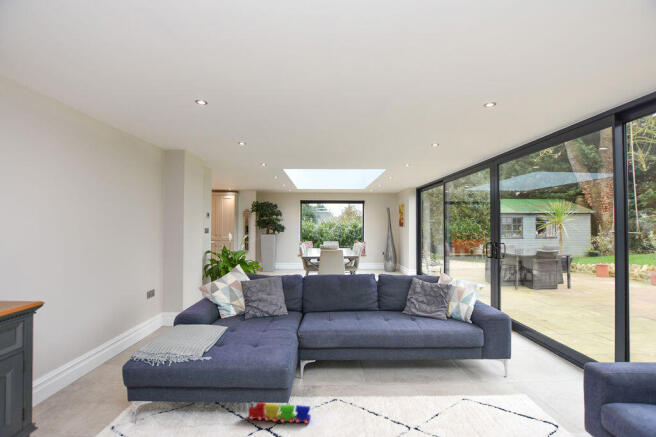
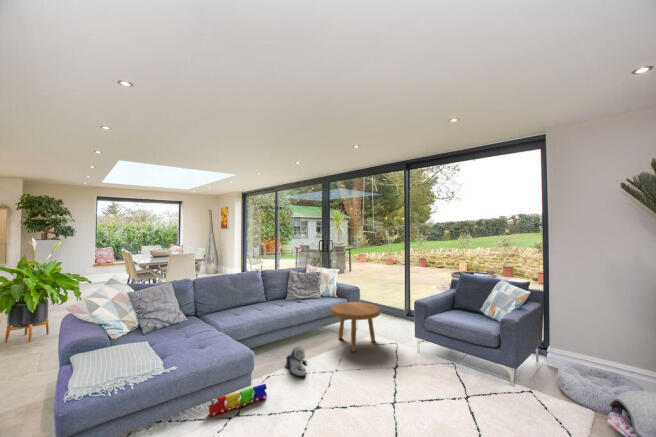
footstool: none [443,333,524,409] -> present [331,302,380,352]
plush toy: none [360,375,389,415] -> present [286,346,307,376]

